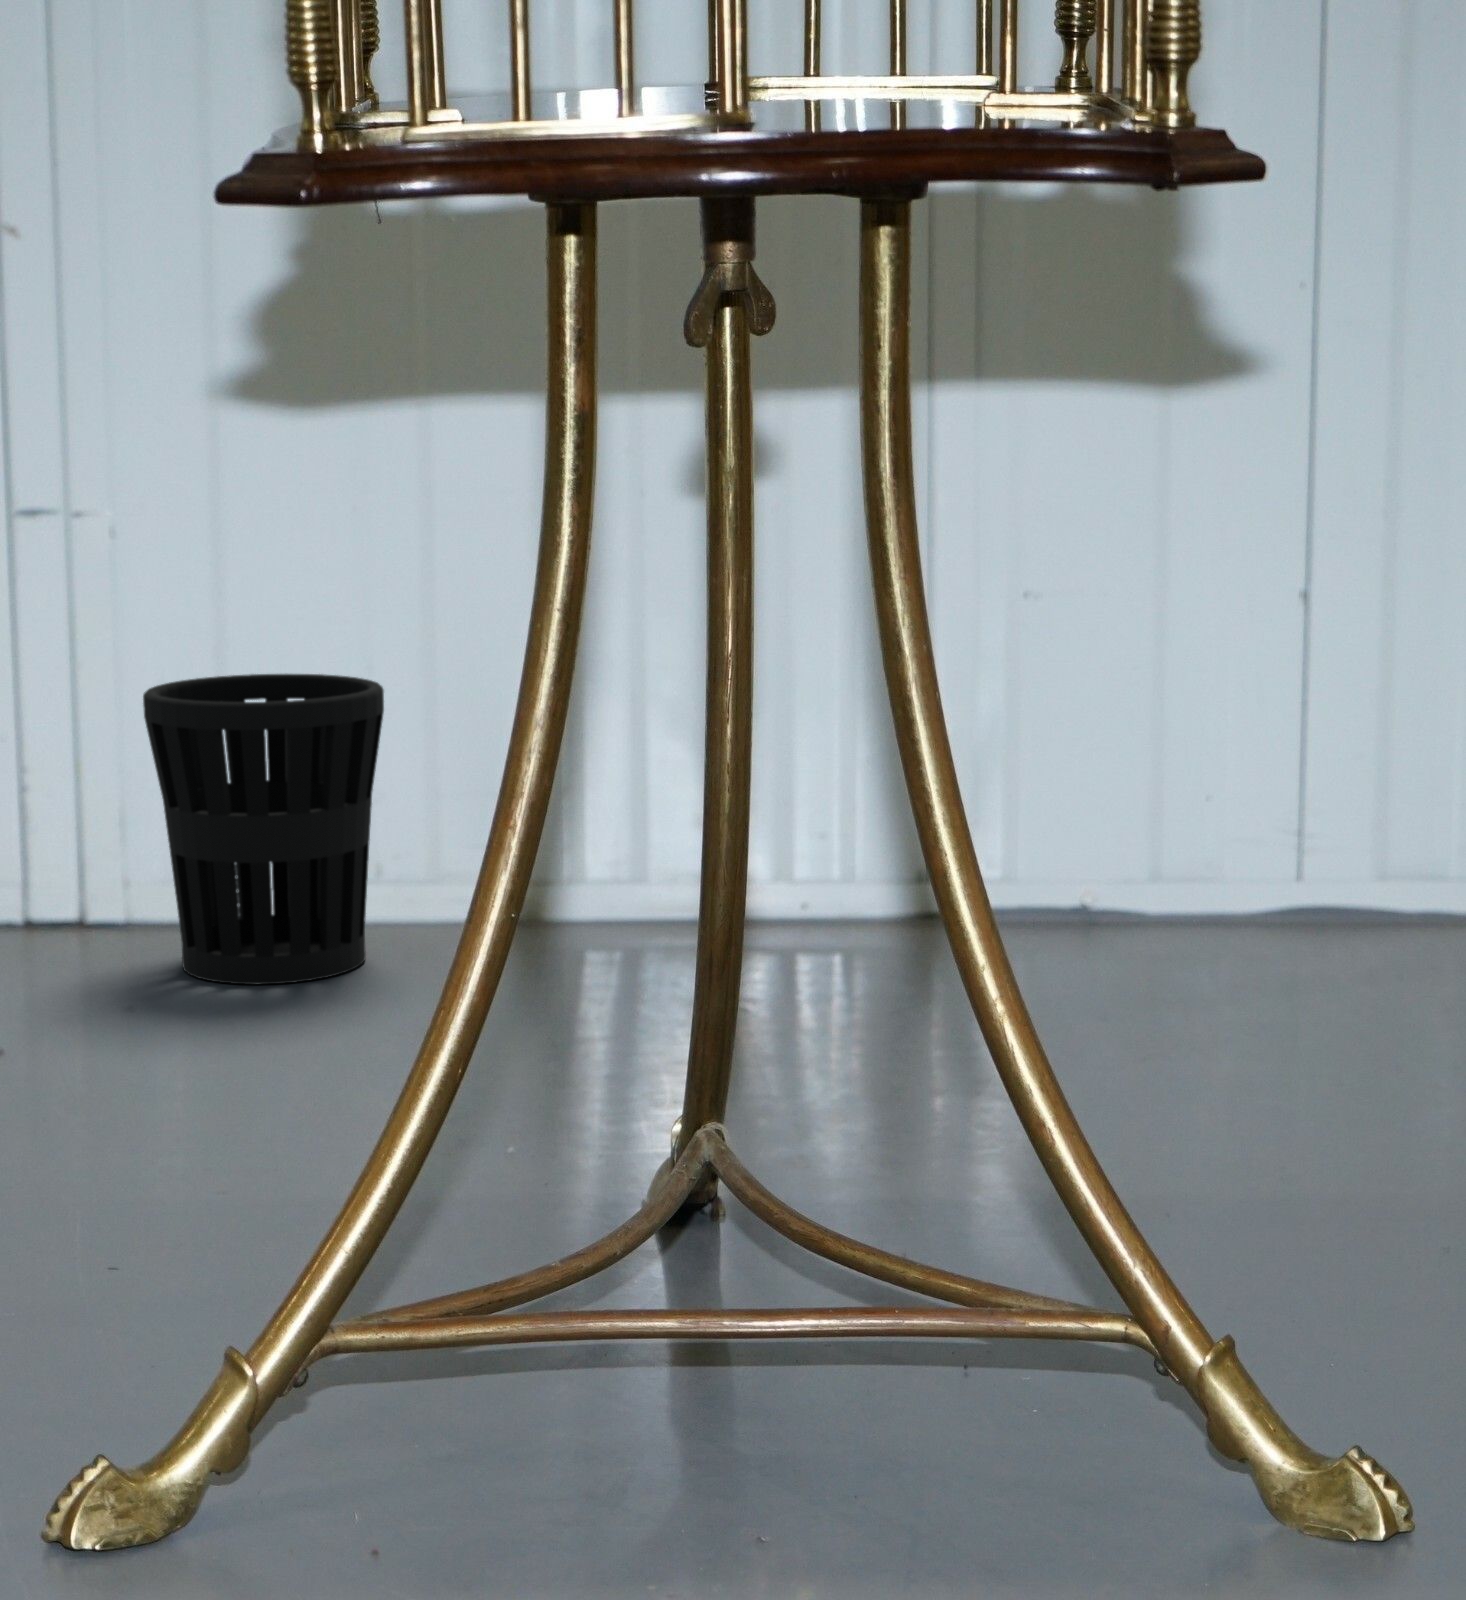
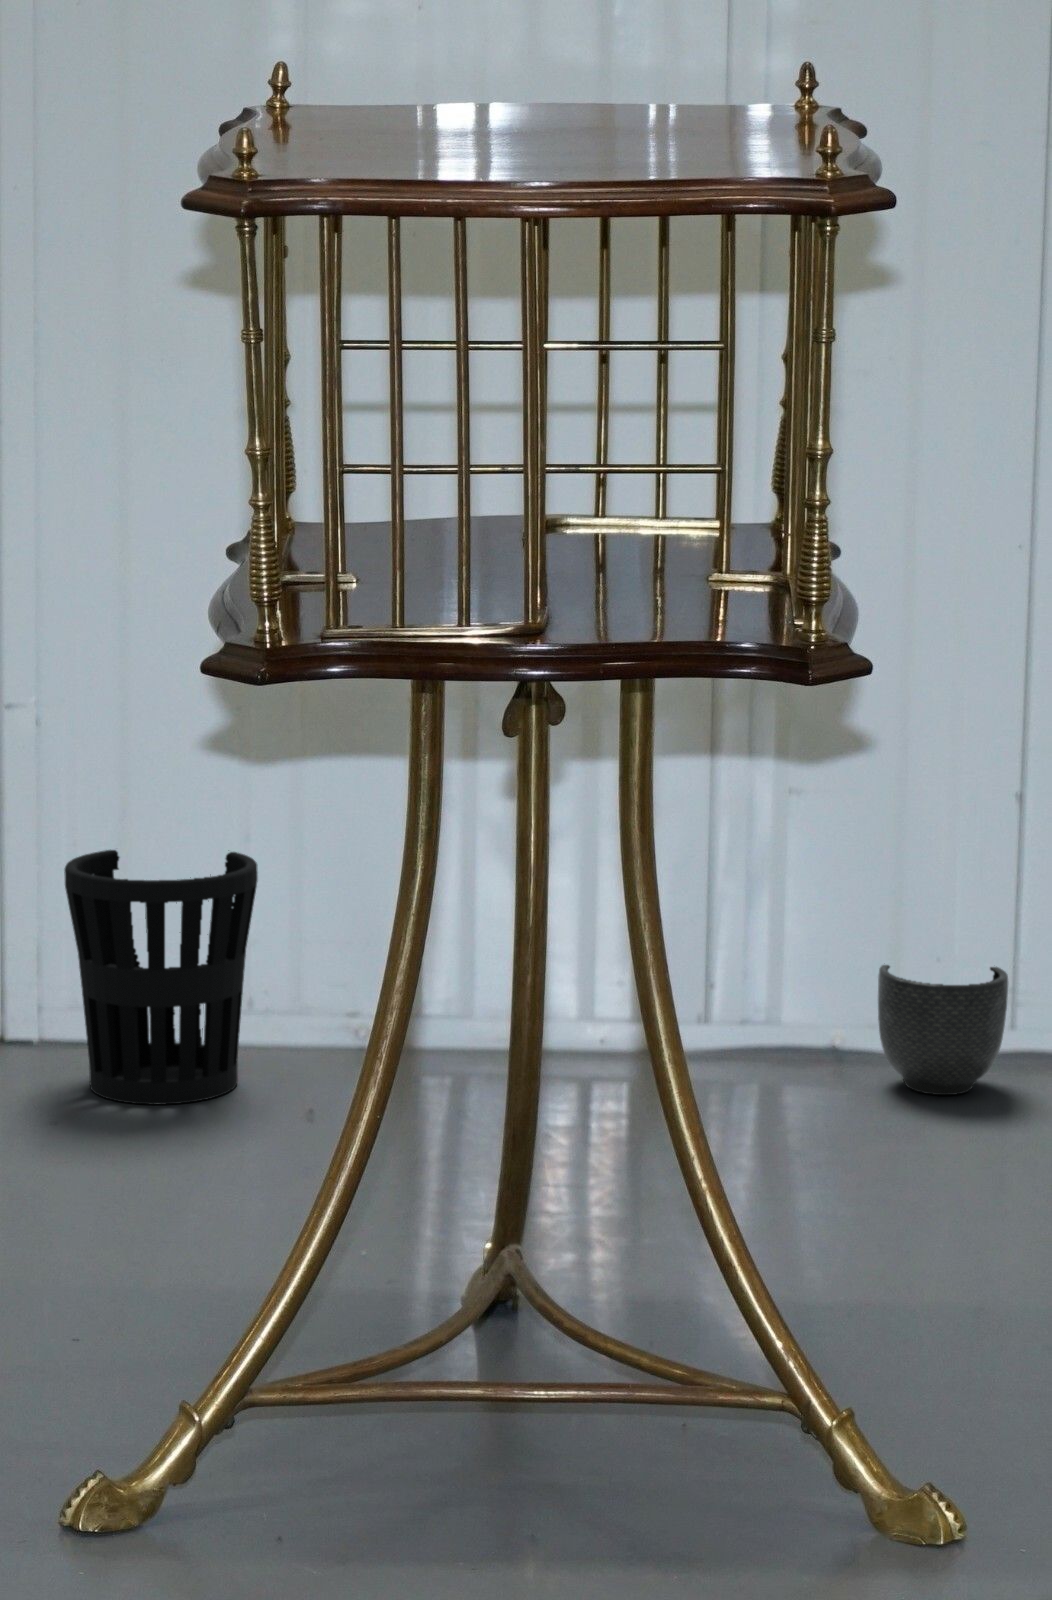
planter: none [1146,793,1306,956] -> present [878,965,1008,1095]

